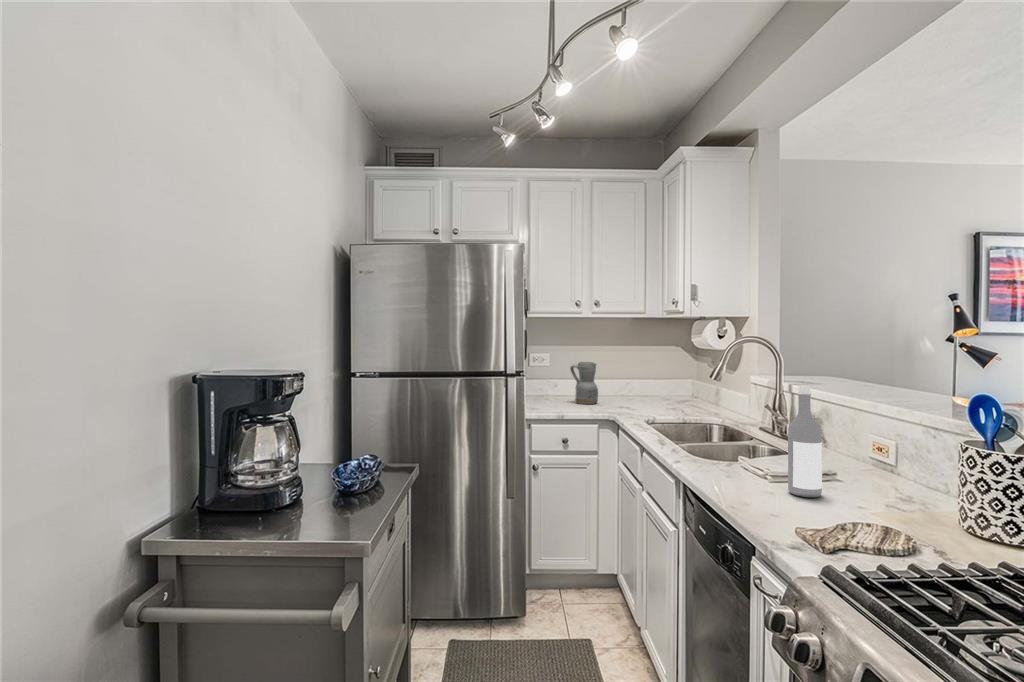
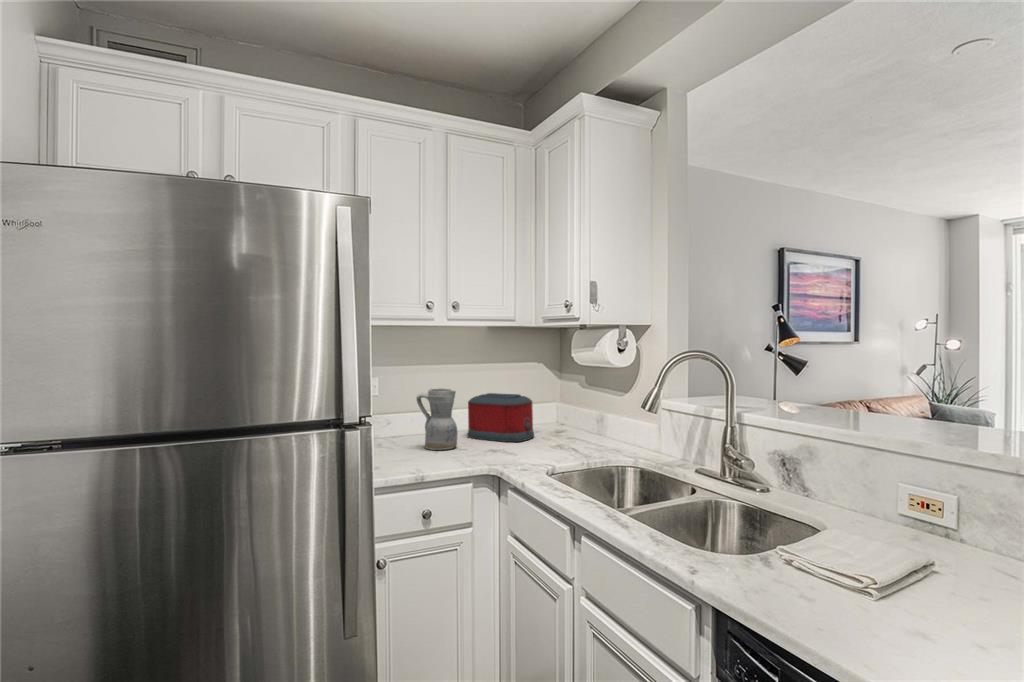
toaster: none [611,368,661,404] -> present [467,393,534,442]
wine bottle: present [788,386,822,498] -> none [910,437,972,626]

